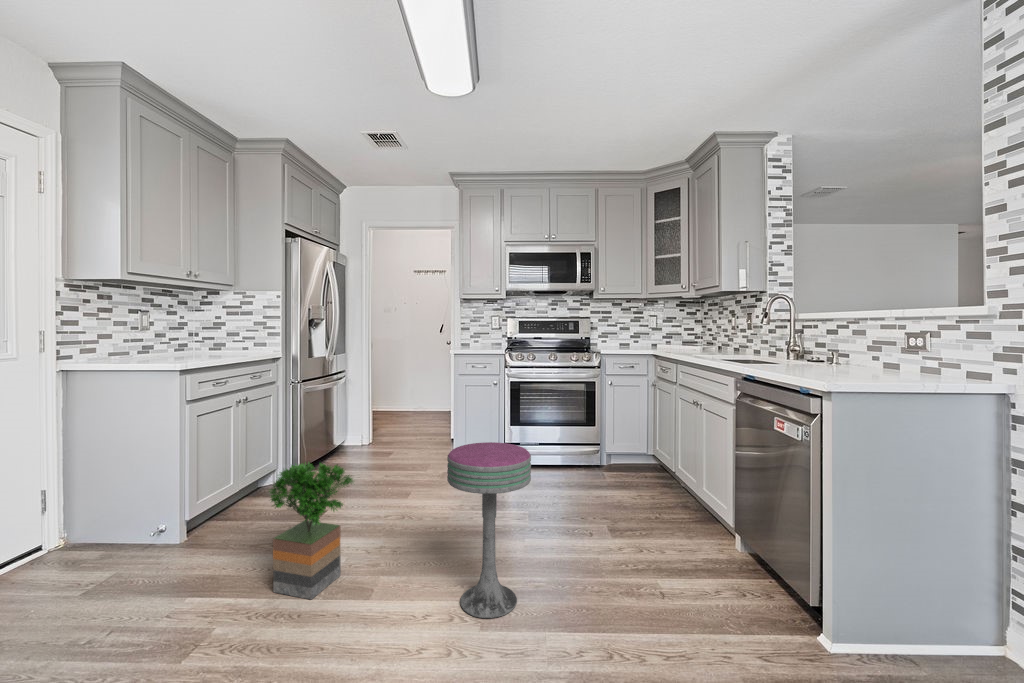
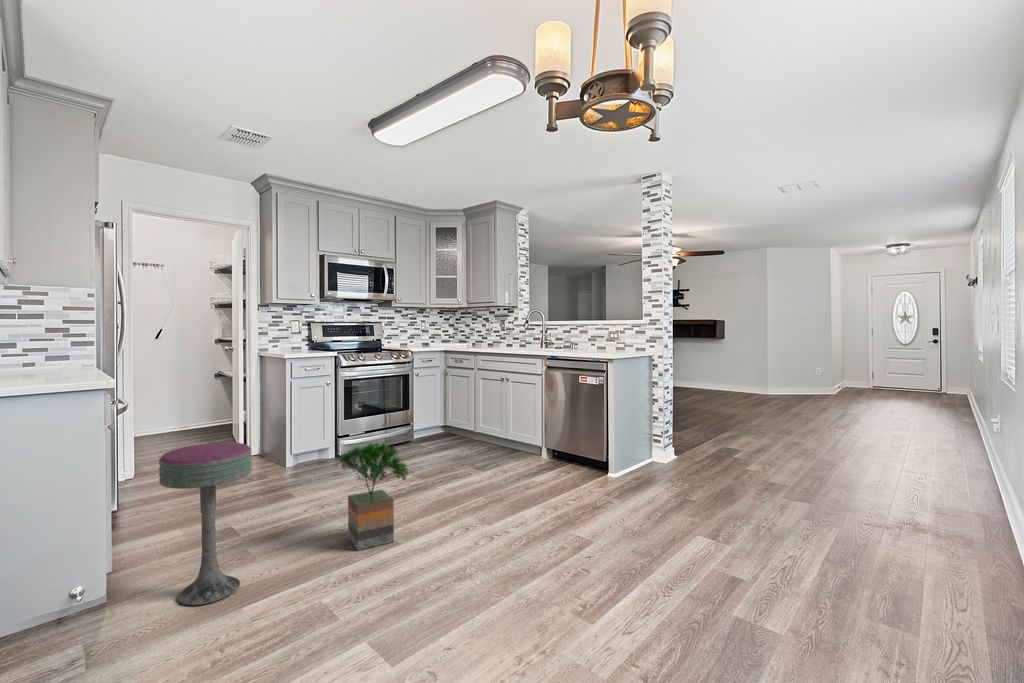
bar stool: present [447,442,531,618] -> present [159,442,252,605]

